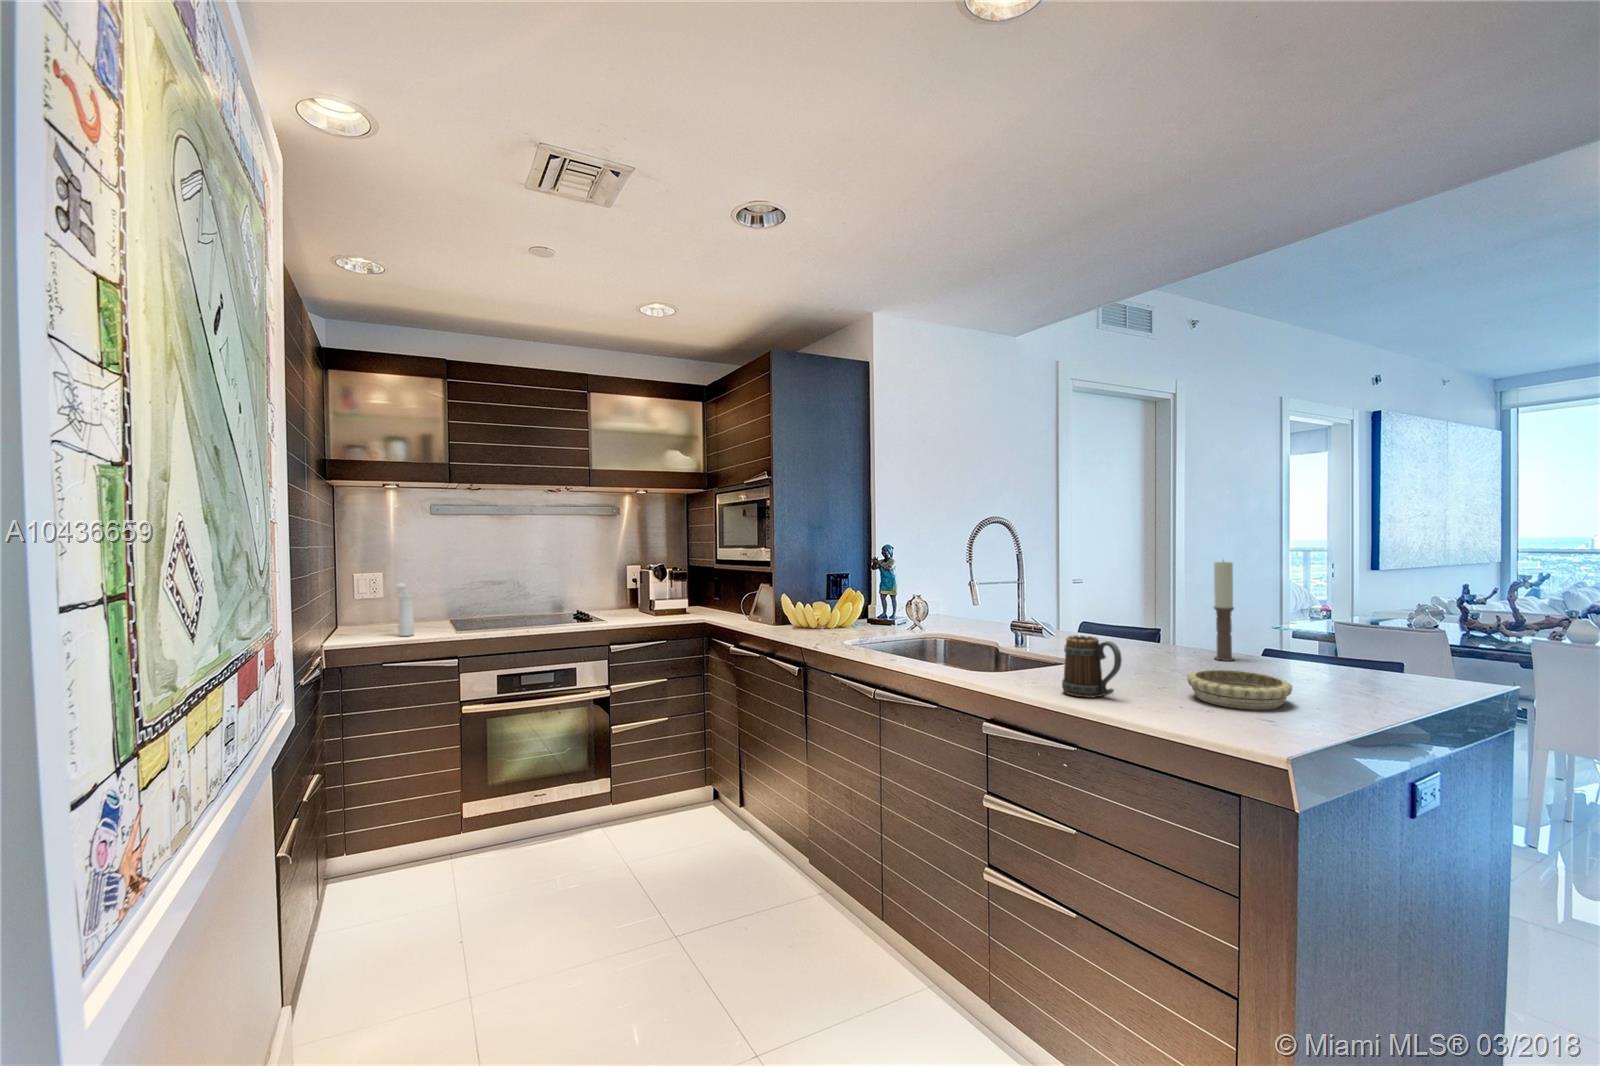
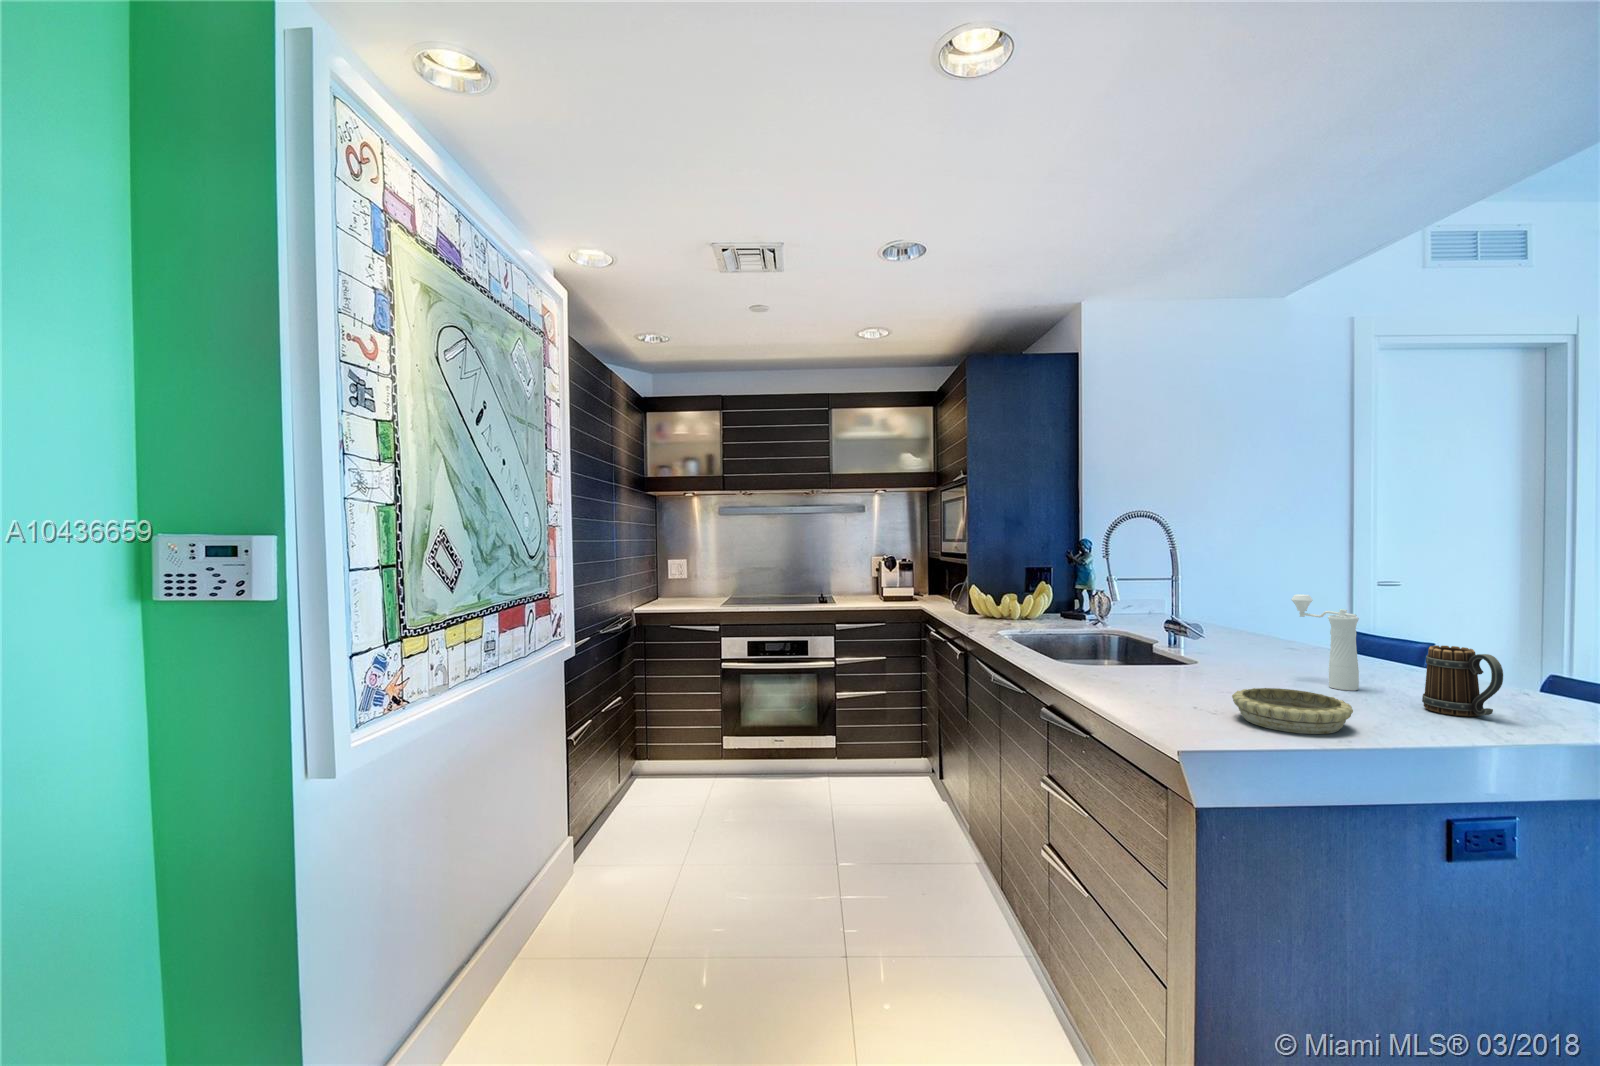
candle: present [1214,561,1234,661] -> none [1393,566,1421,691]
pepper mill: present [395,583,414,636] -> present [1291,594,1359,691]
mug: present [1062,635,1122,698] -> present [1422,645,1503,716]

